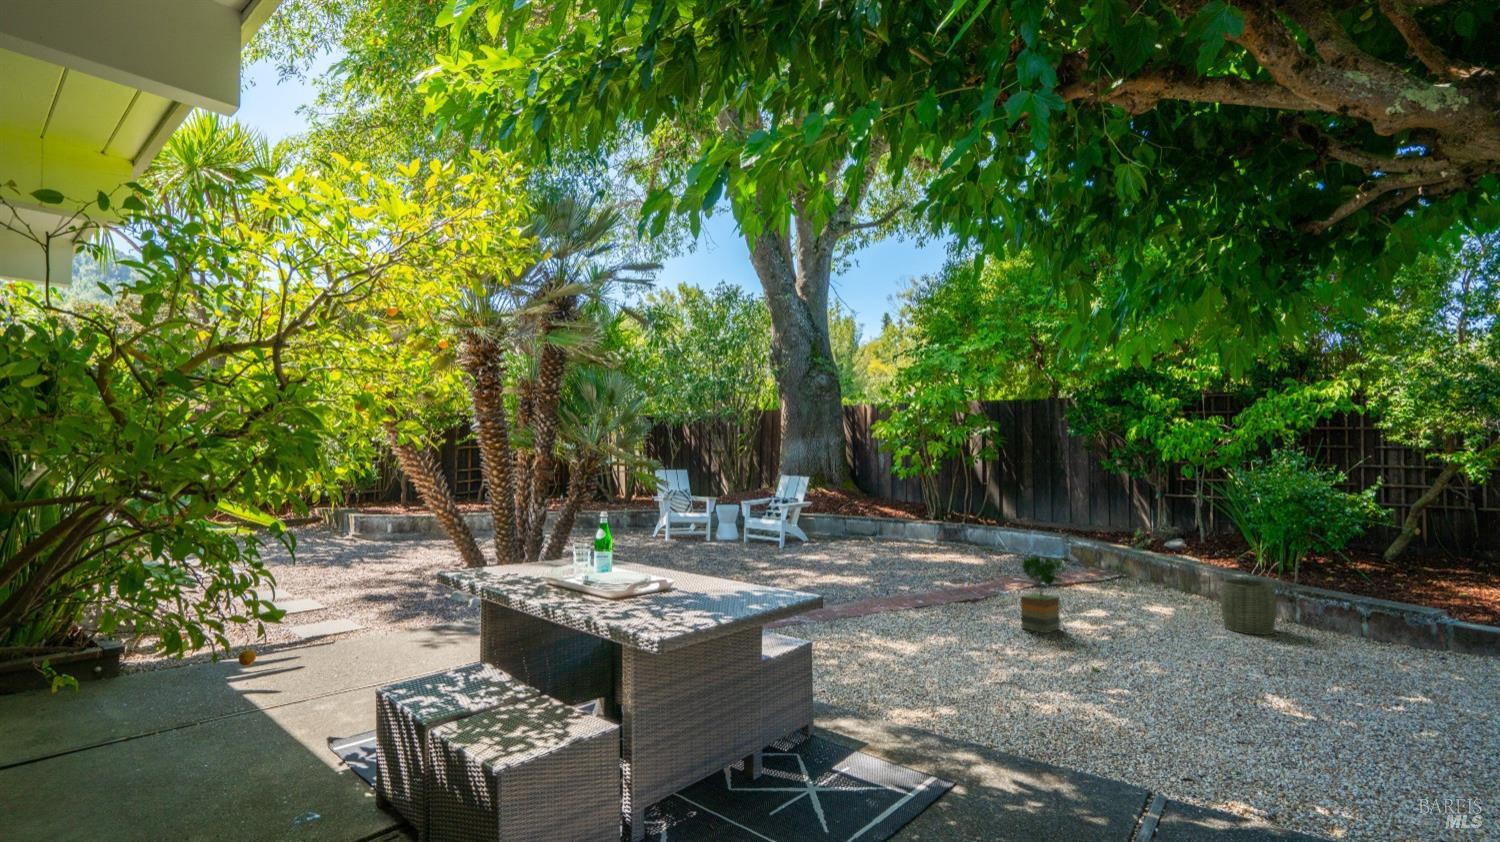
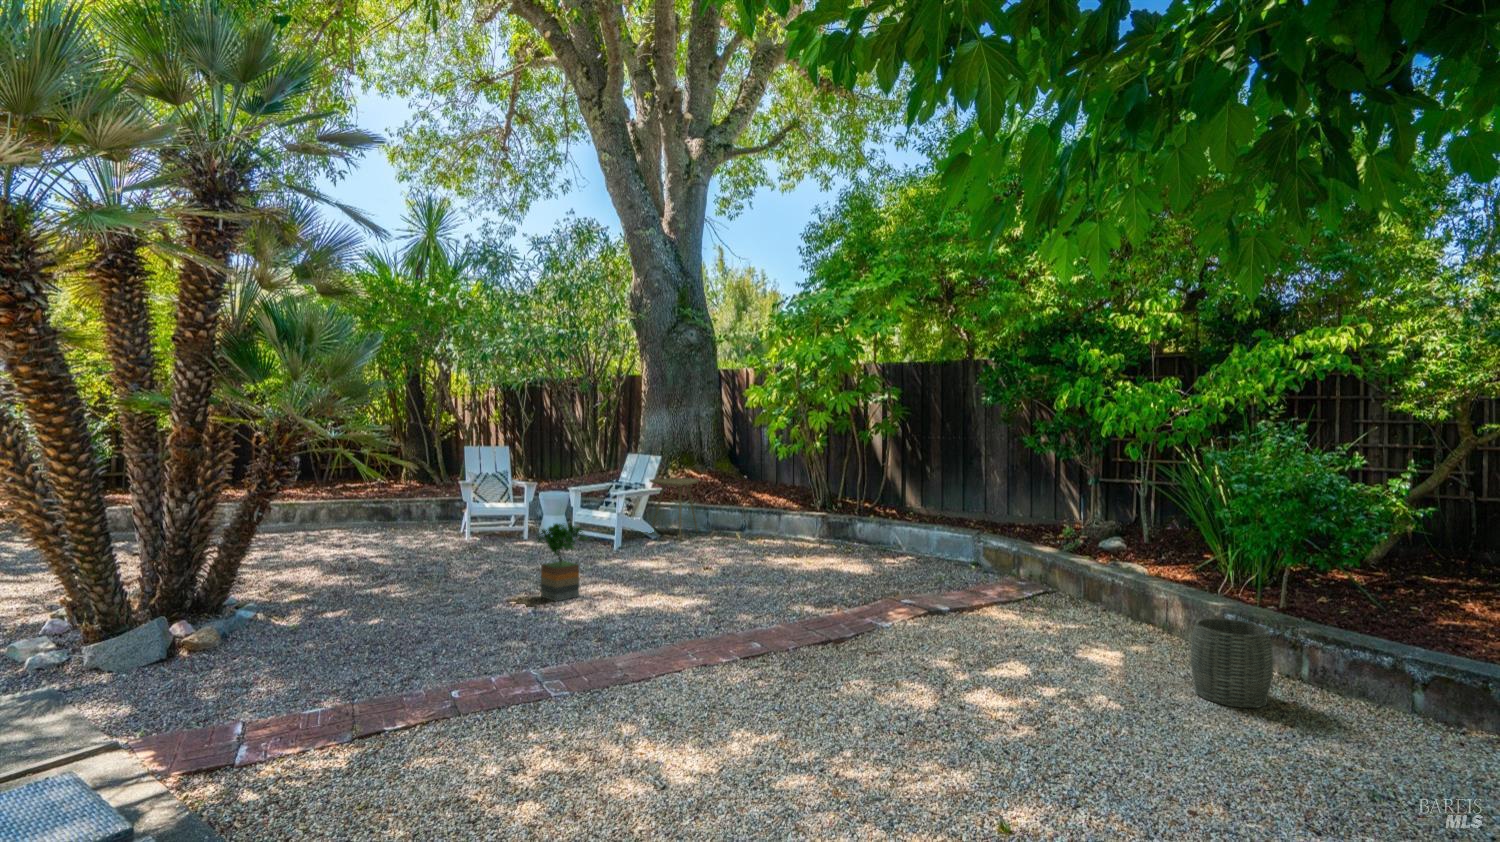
side table: none [801,495,840,542] -> present [650,478,699,539]
potted tree: present [1021,556,1067,633] -> present [537,524,588,601]

